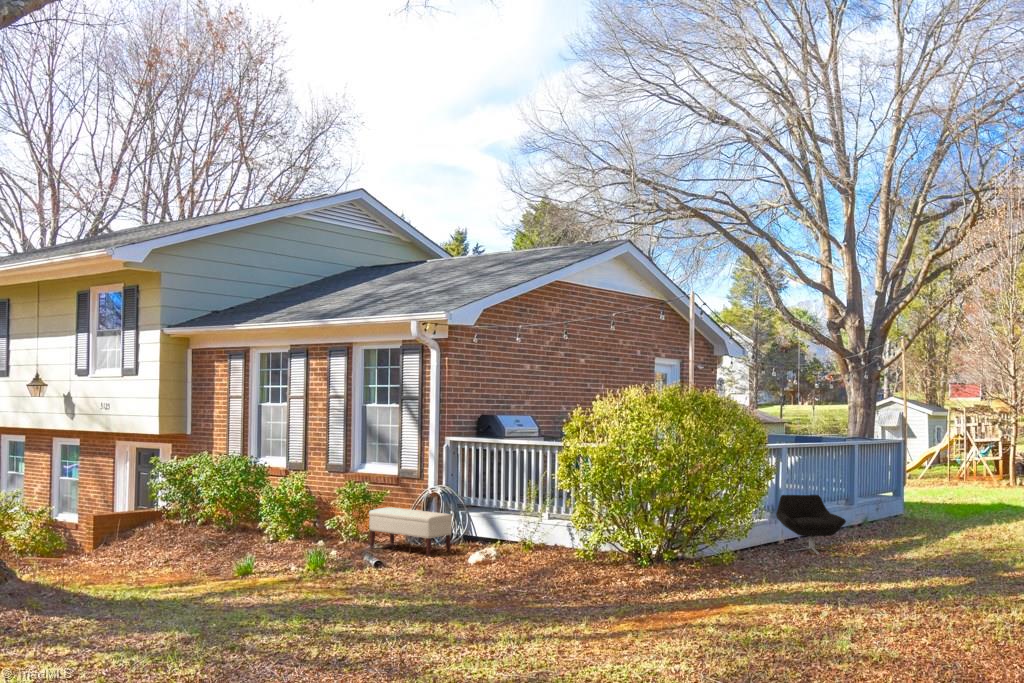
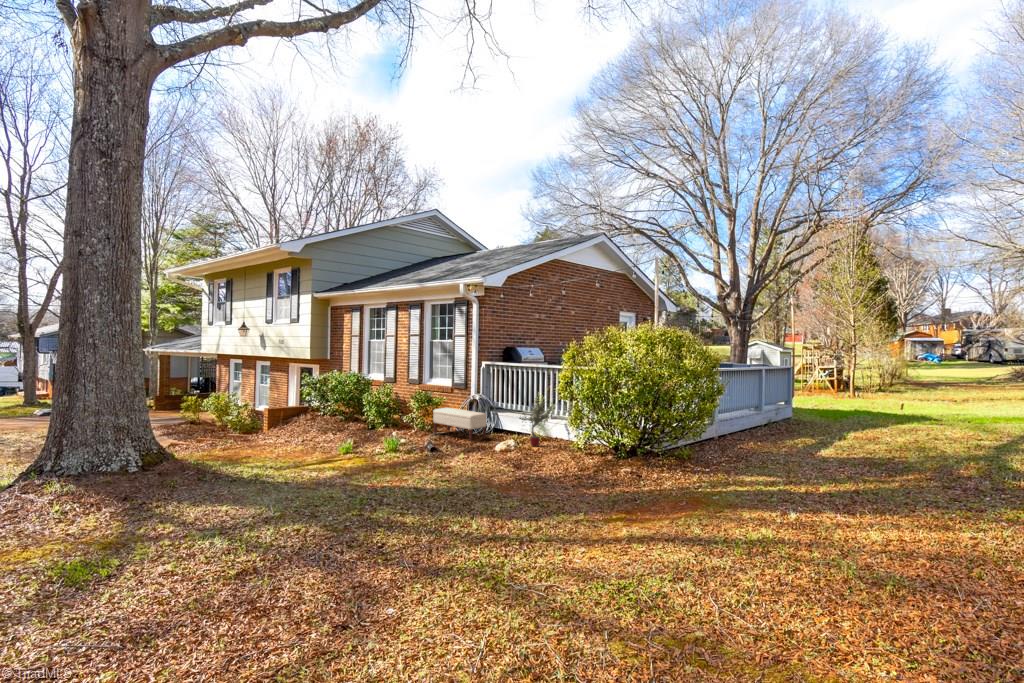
potted tree: none [500,489,552,561] -> present [519,398,552,447]
lounge chair: present [776,495,846,554] -> none [703,402,754,444]

